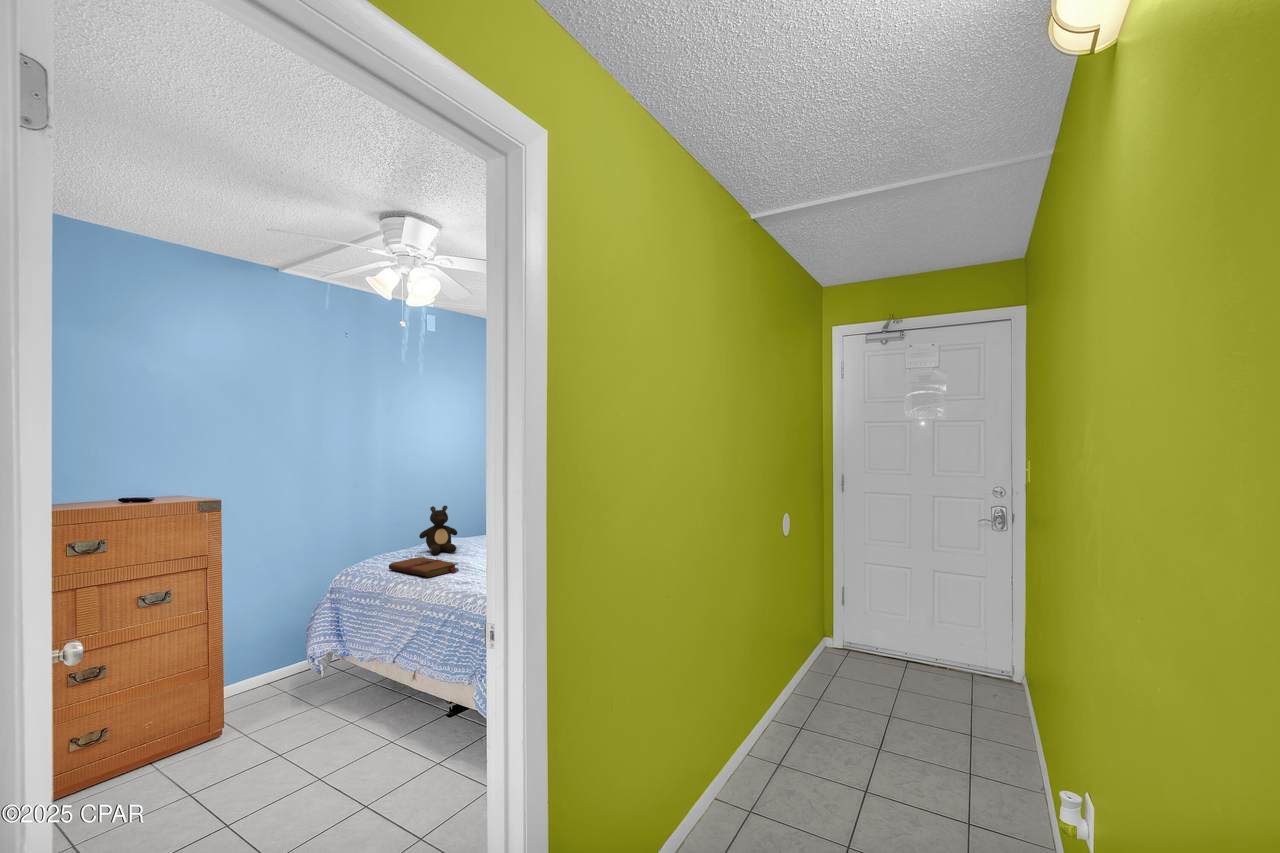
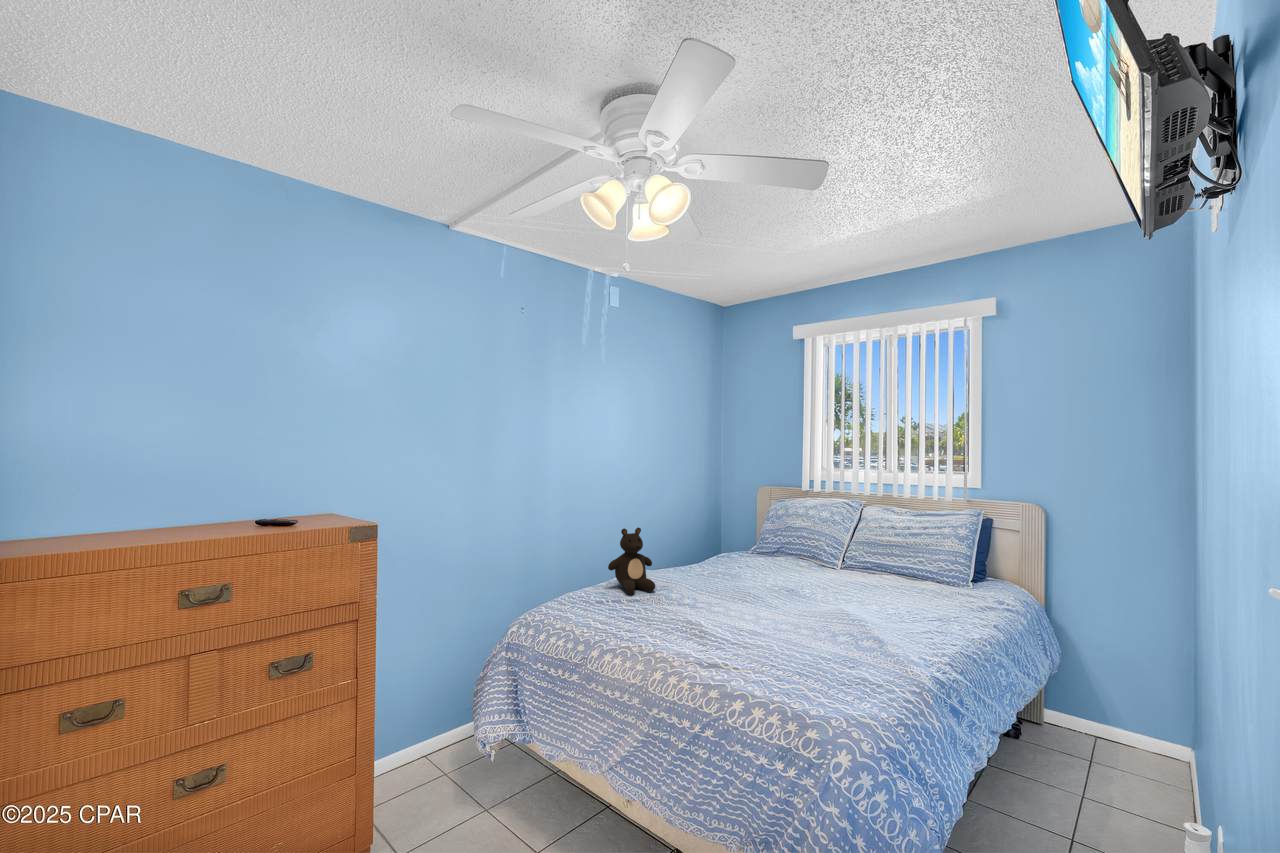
book: present [389,556,459,577] -> none [584,601,682,645]

